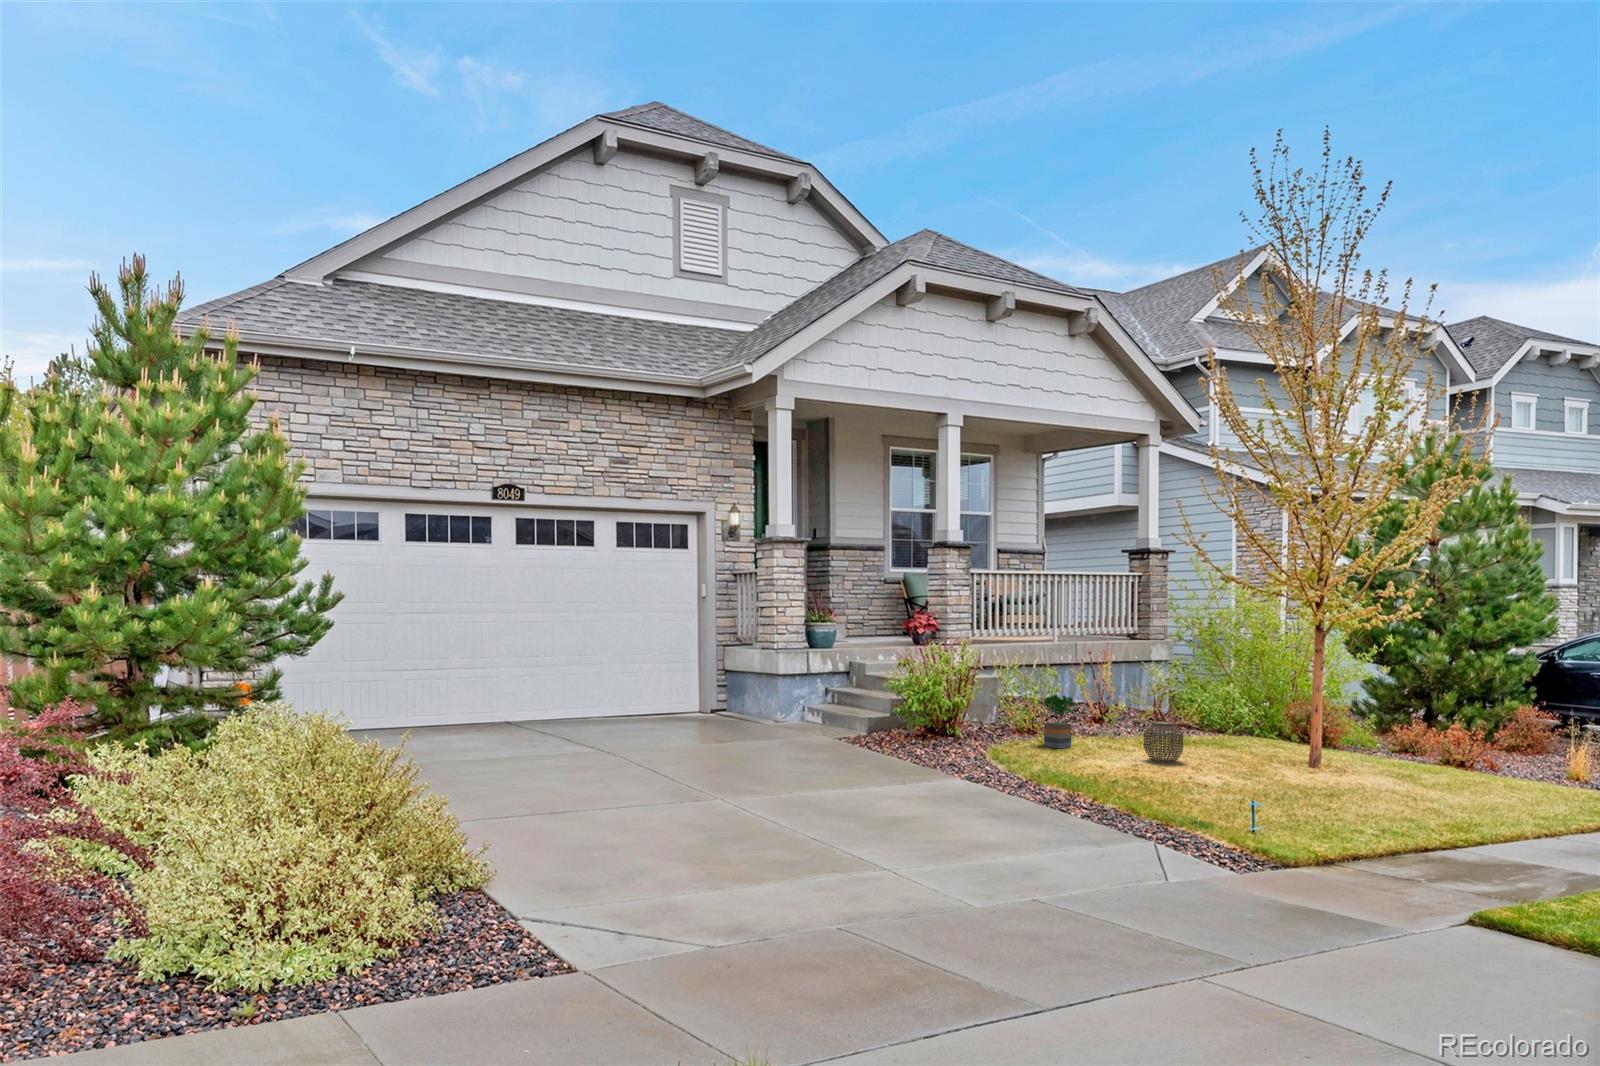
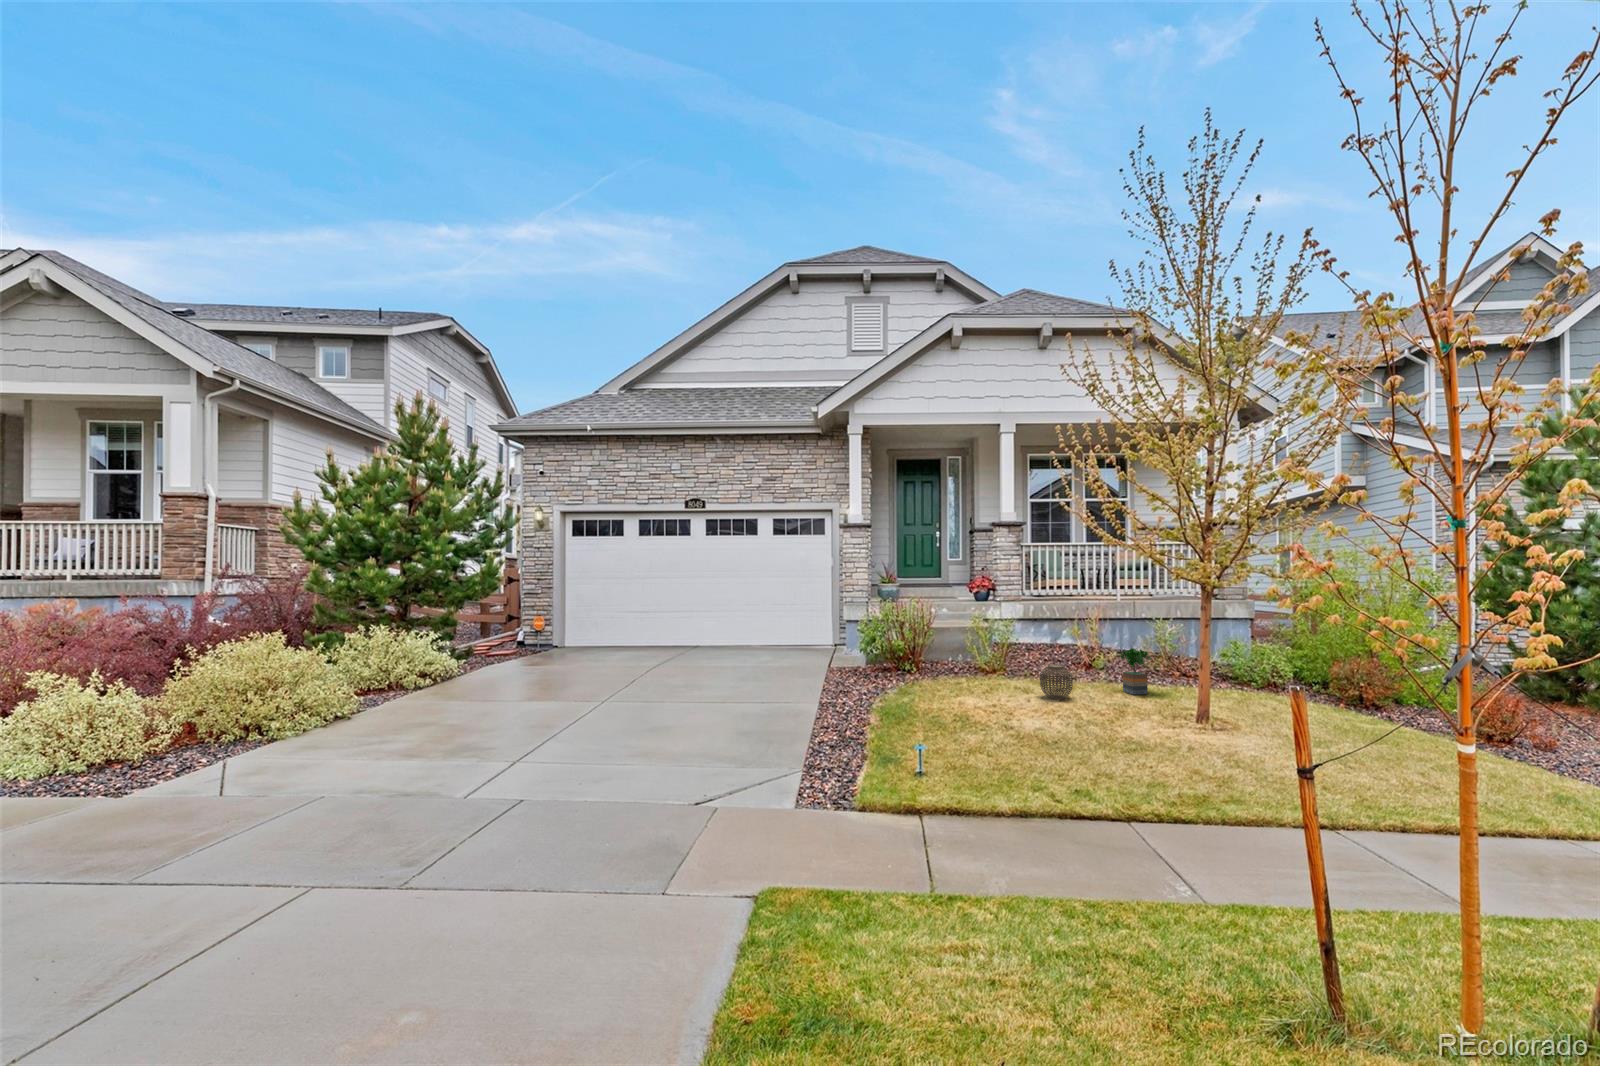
potted tree: present [1044,695,1076,748] -> present [1120,648,1152,695]

